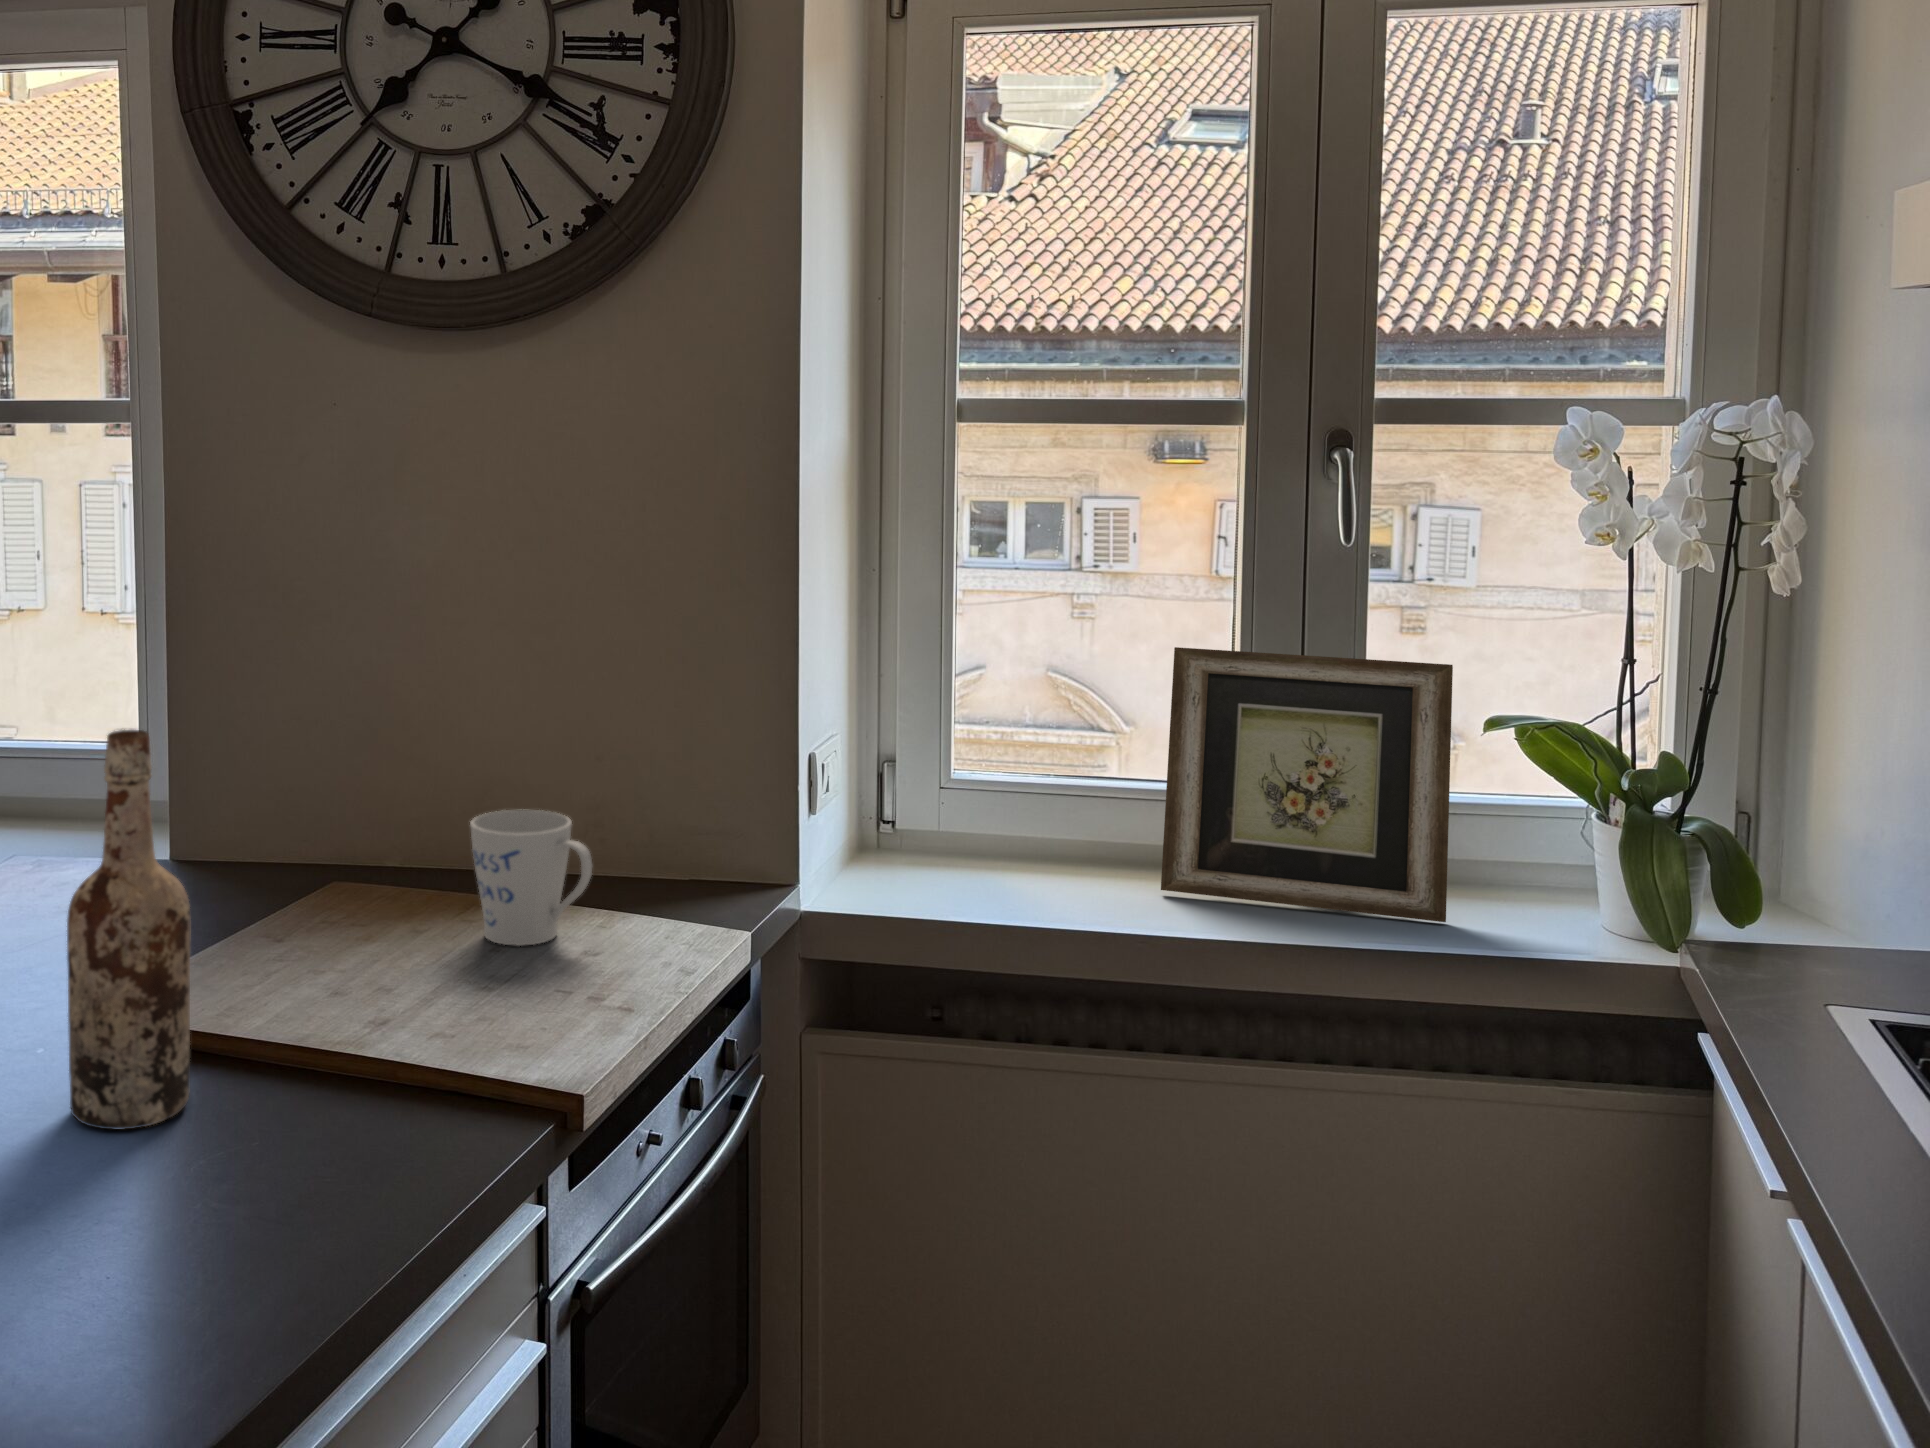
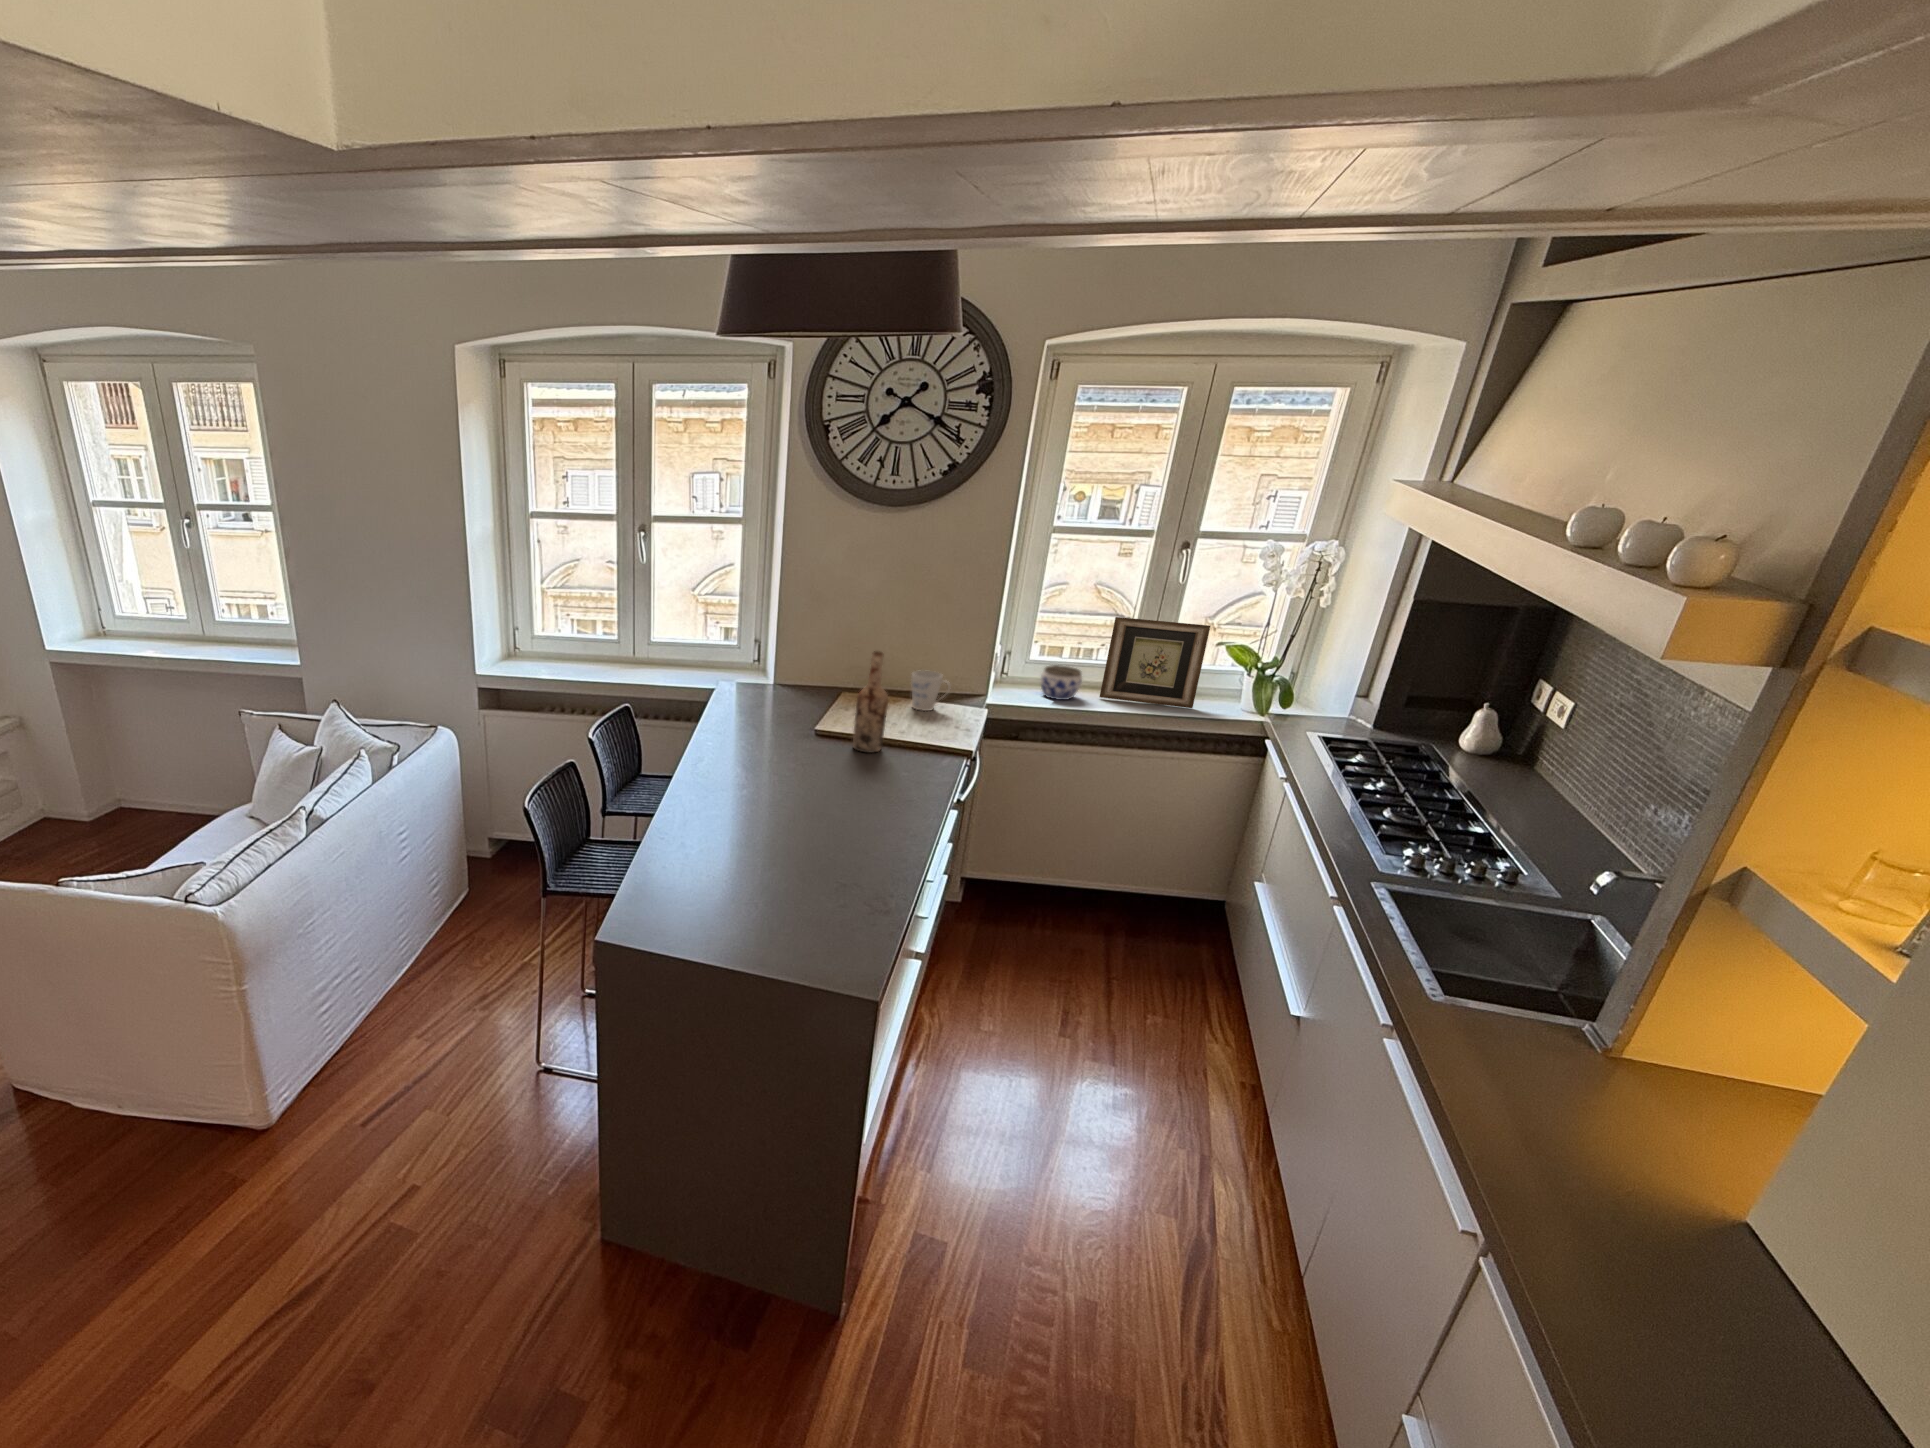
jar: none [977,793,1099,900] -> present [1041,665,1082,700]

